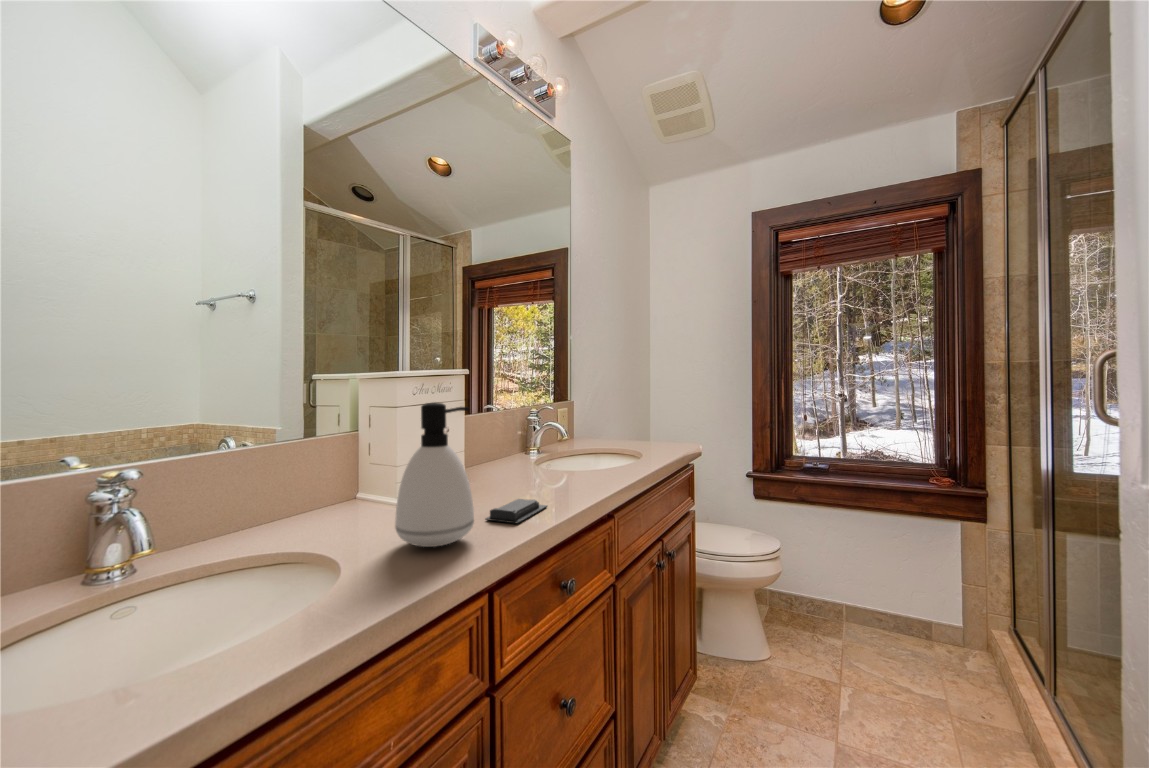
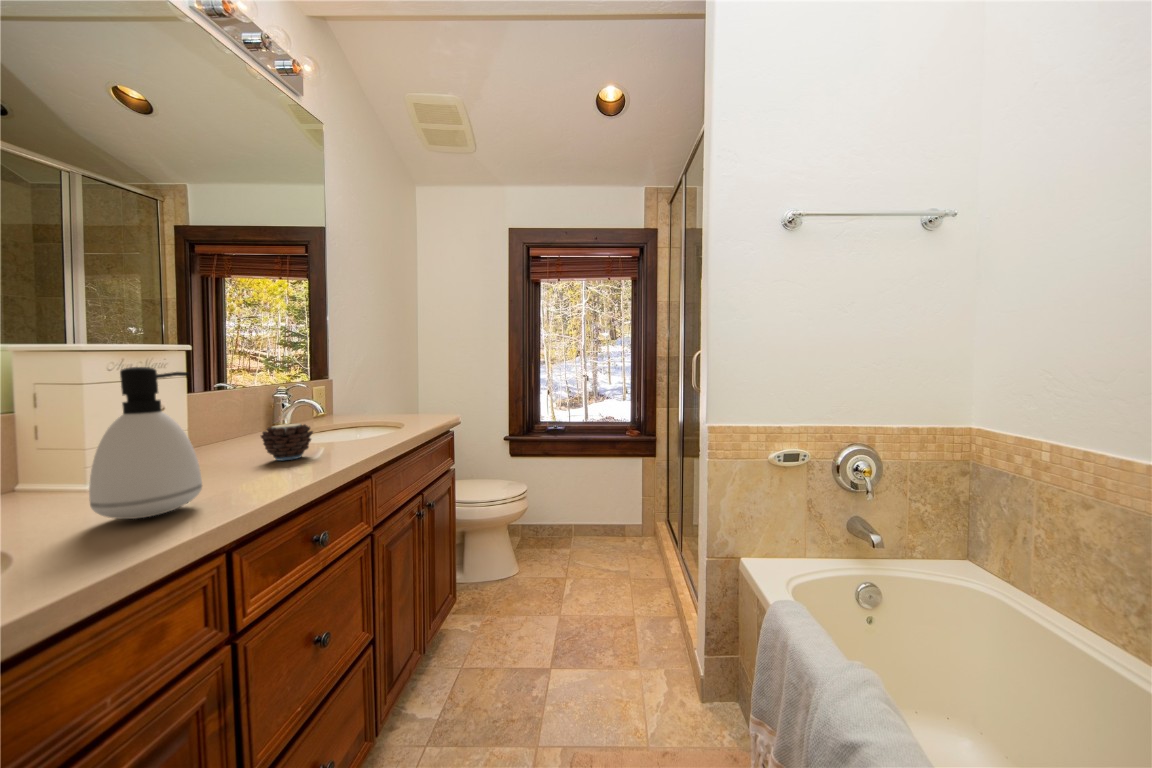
candle: none [518,450,564,494] -> present [261,421,313,460]
soap bar: present [485,499,547,523] -> none [218,463,295,487]

